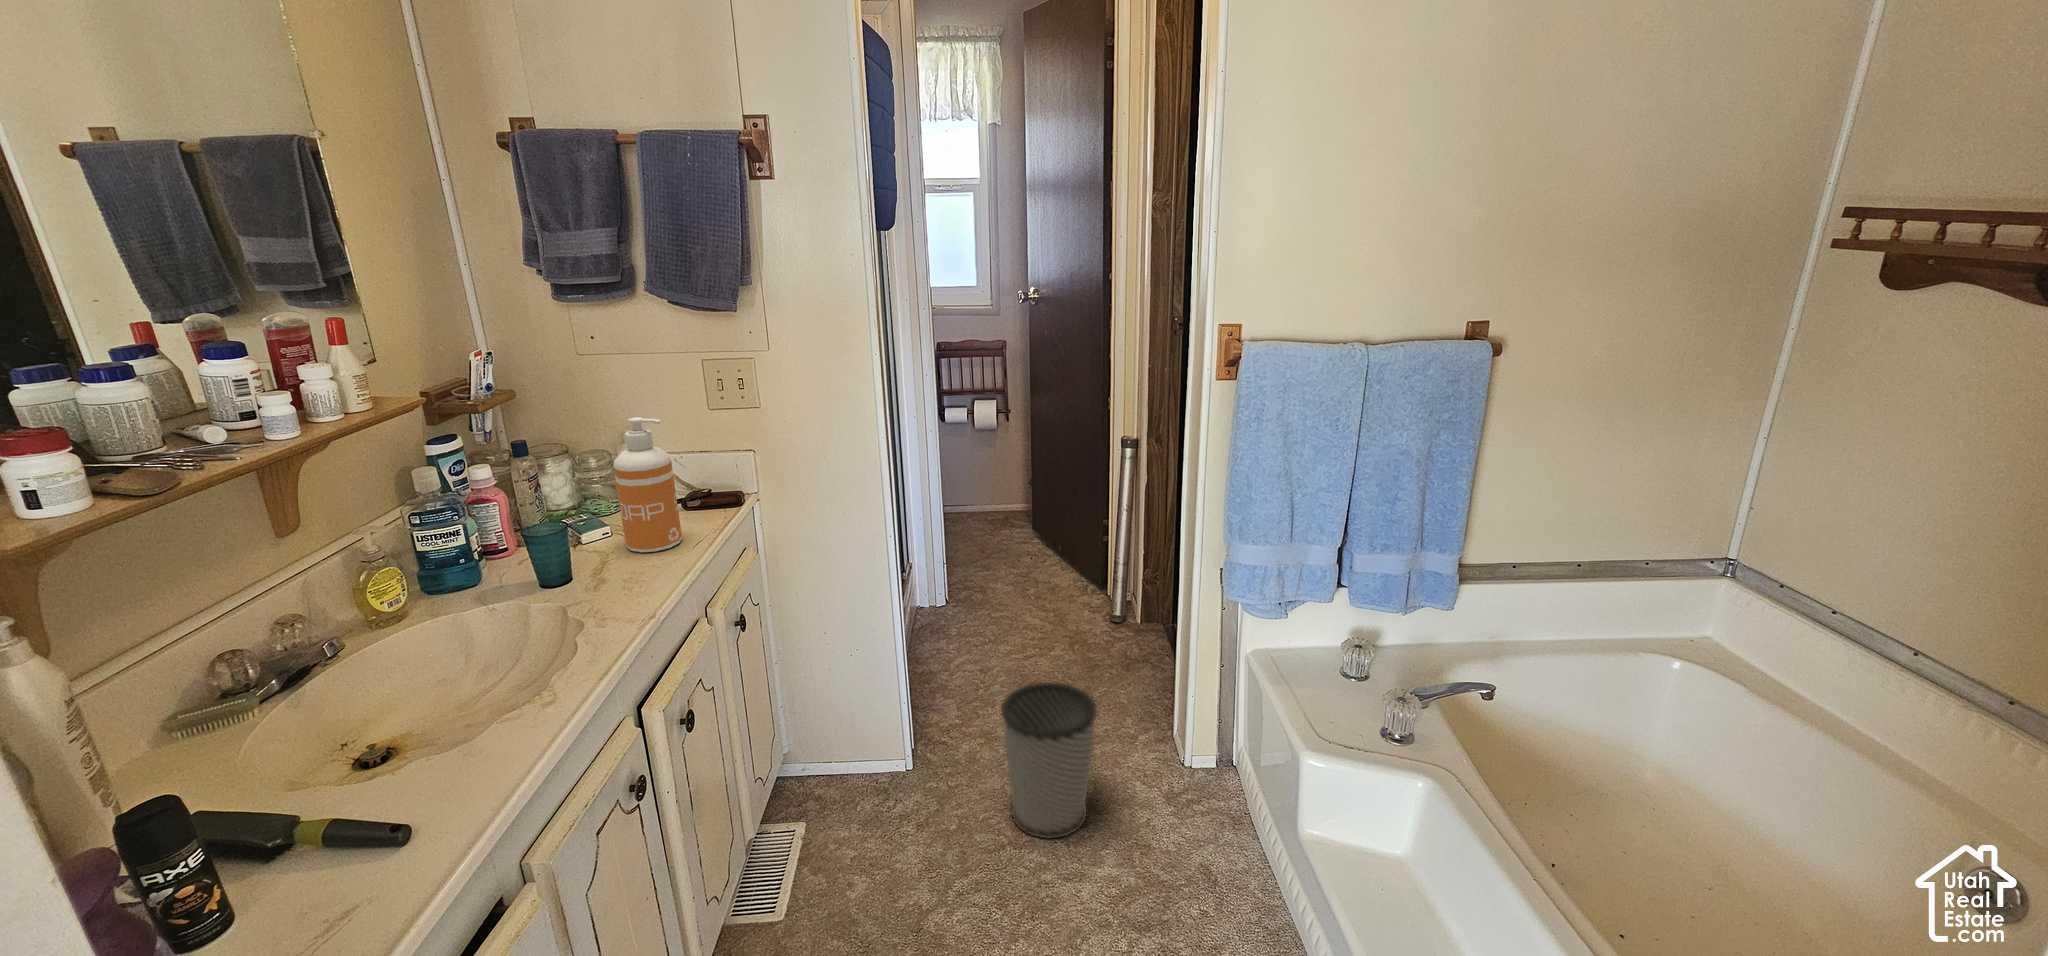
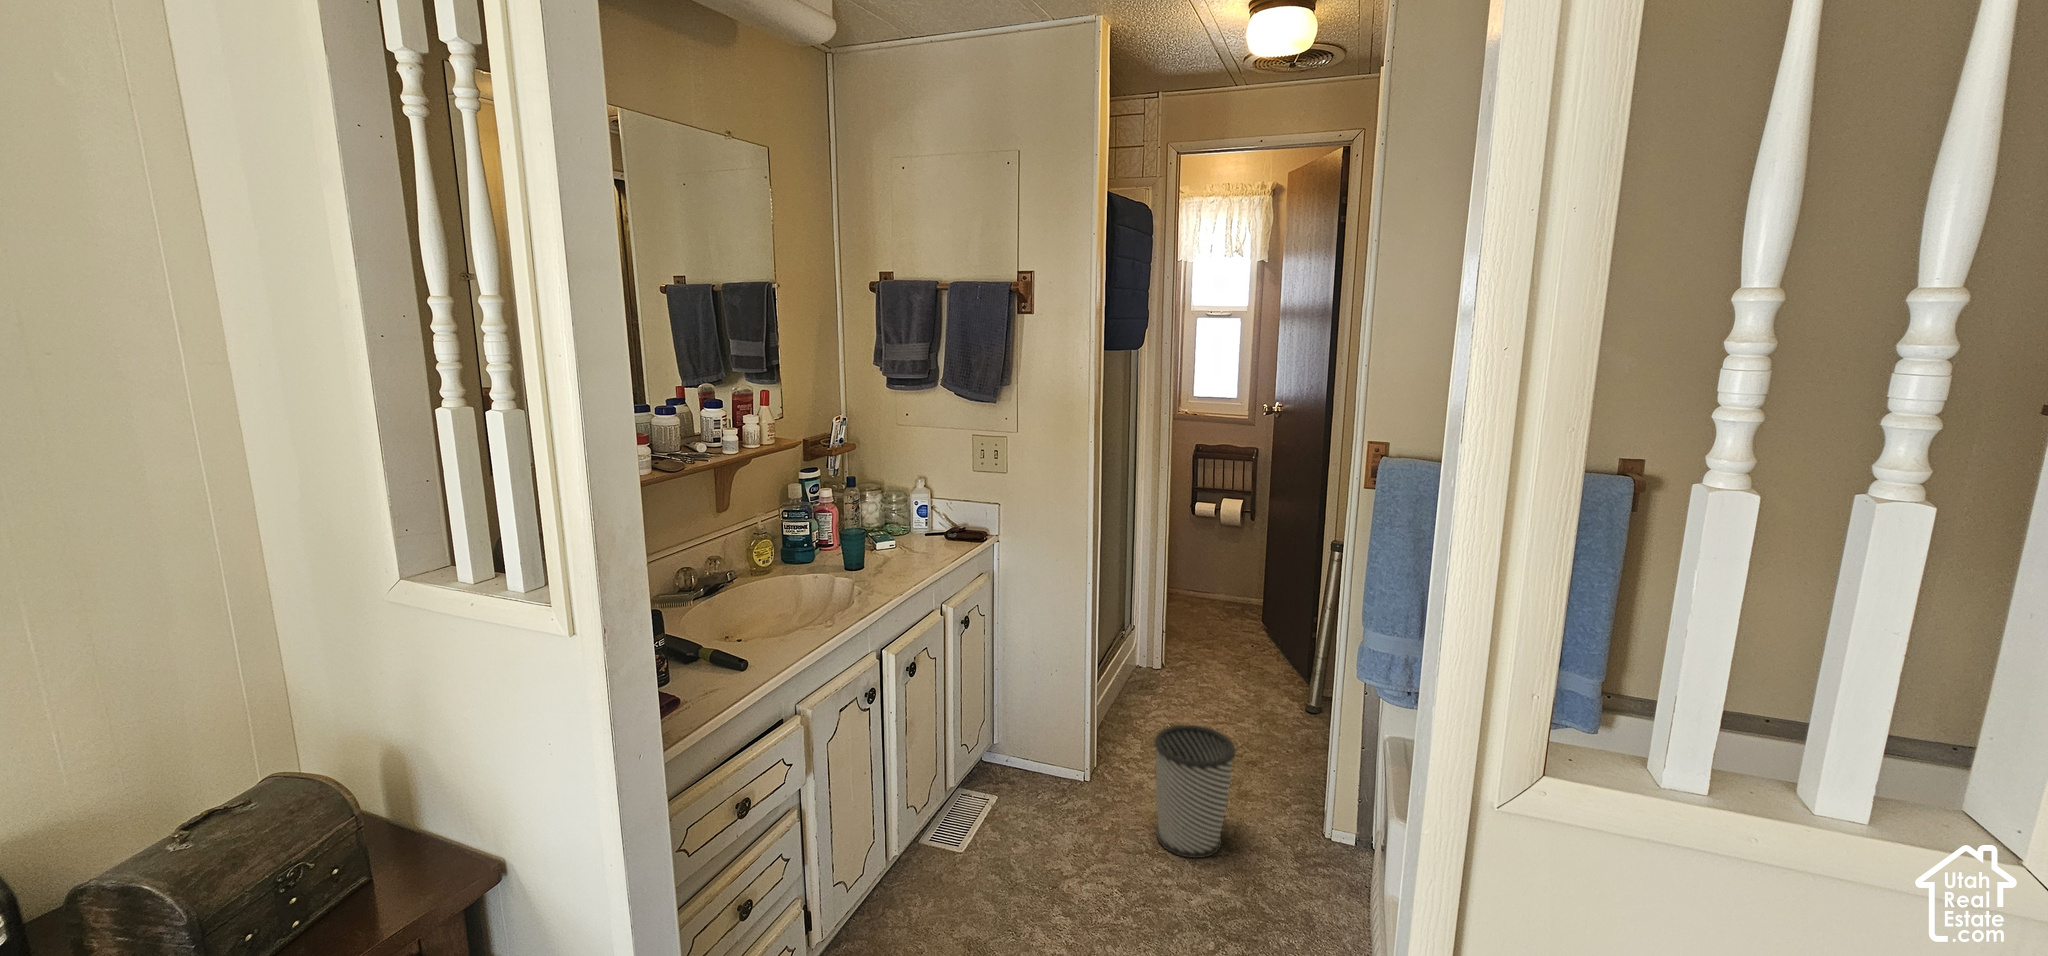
soap dispenser: present [613,417,682,552] -> none [901,468,937,560]

